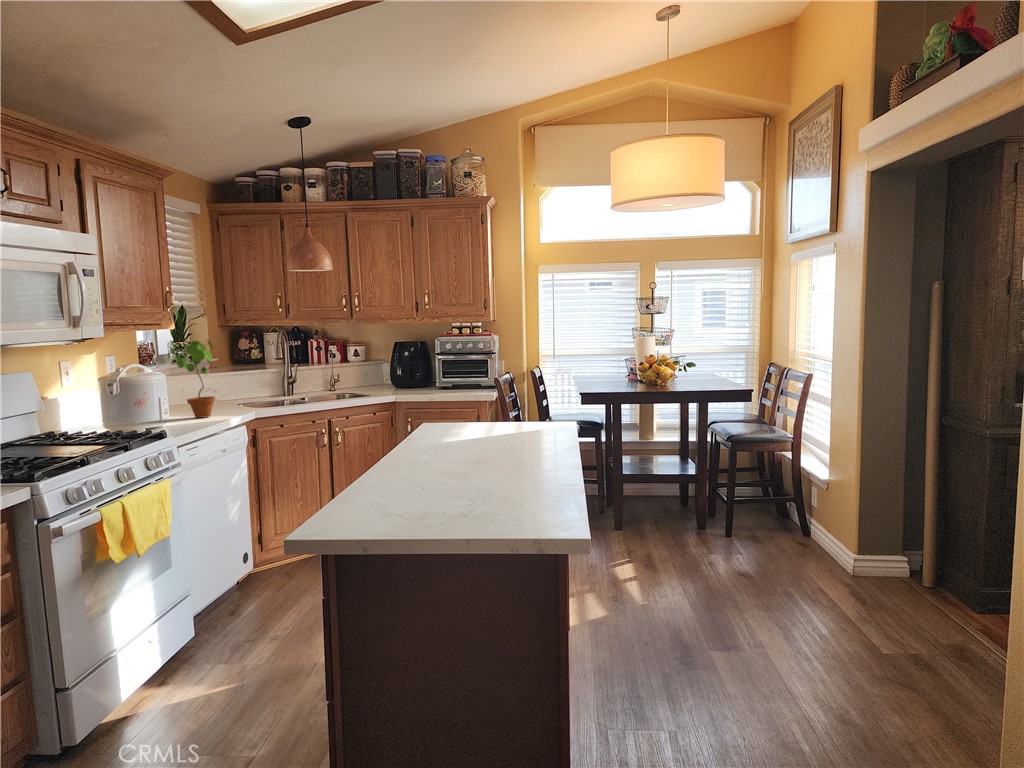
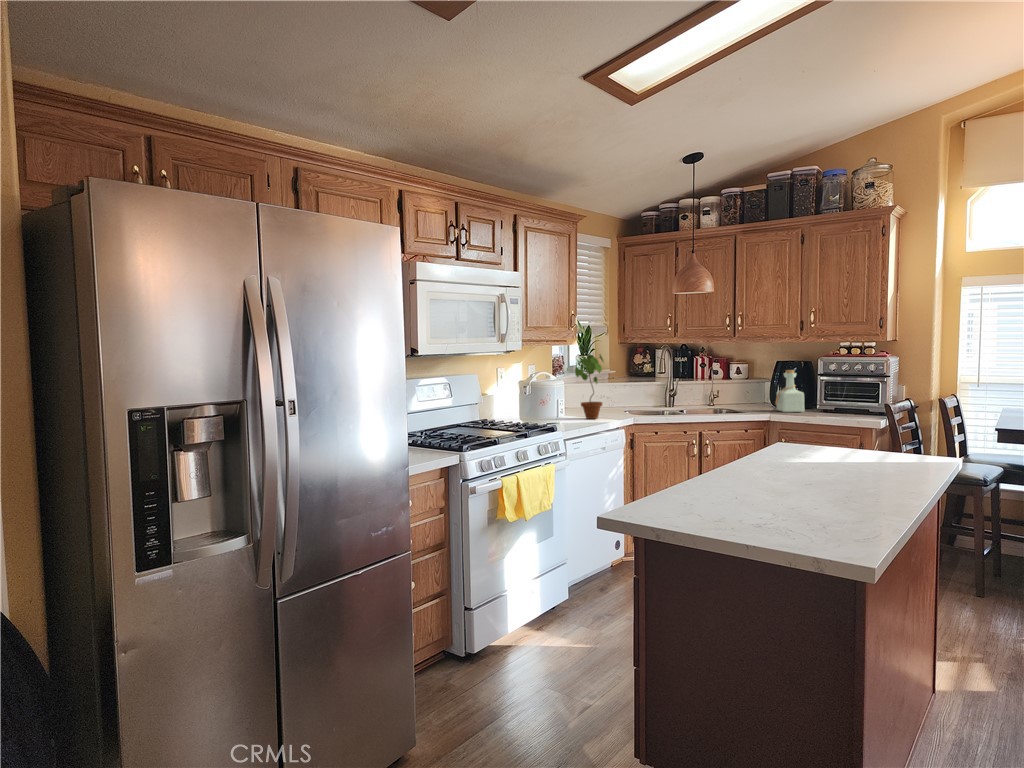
bottle: none [396,350,424,392] -> present [775,370,804,412]

